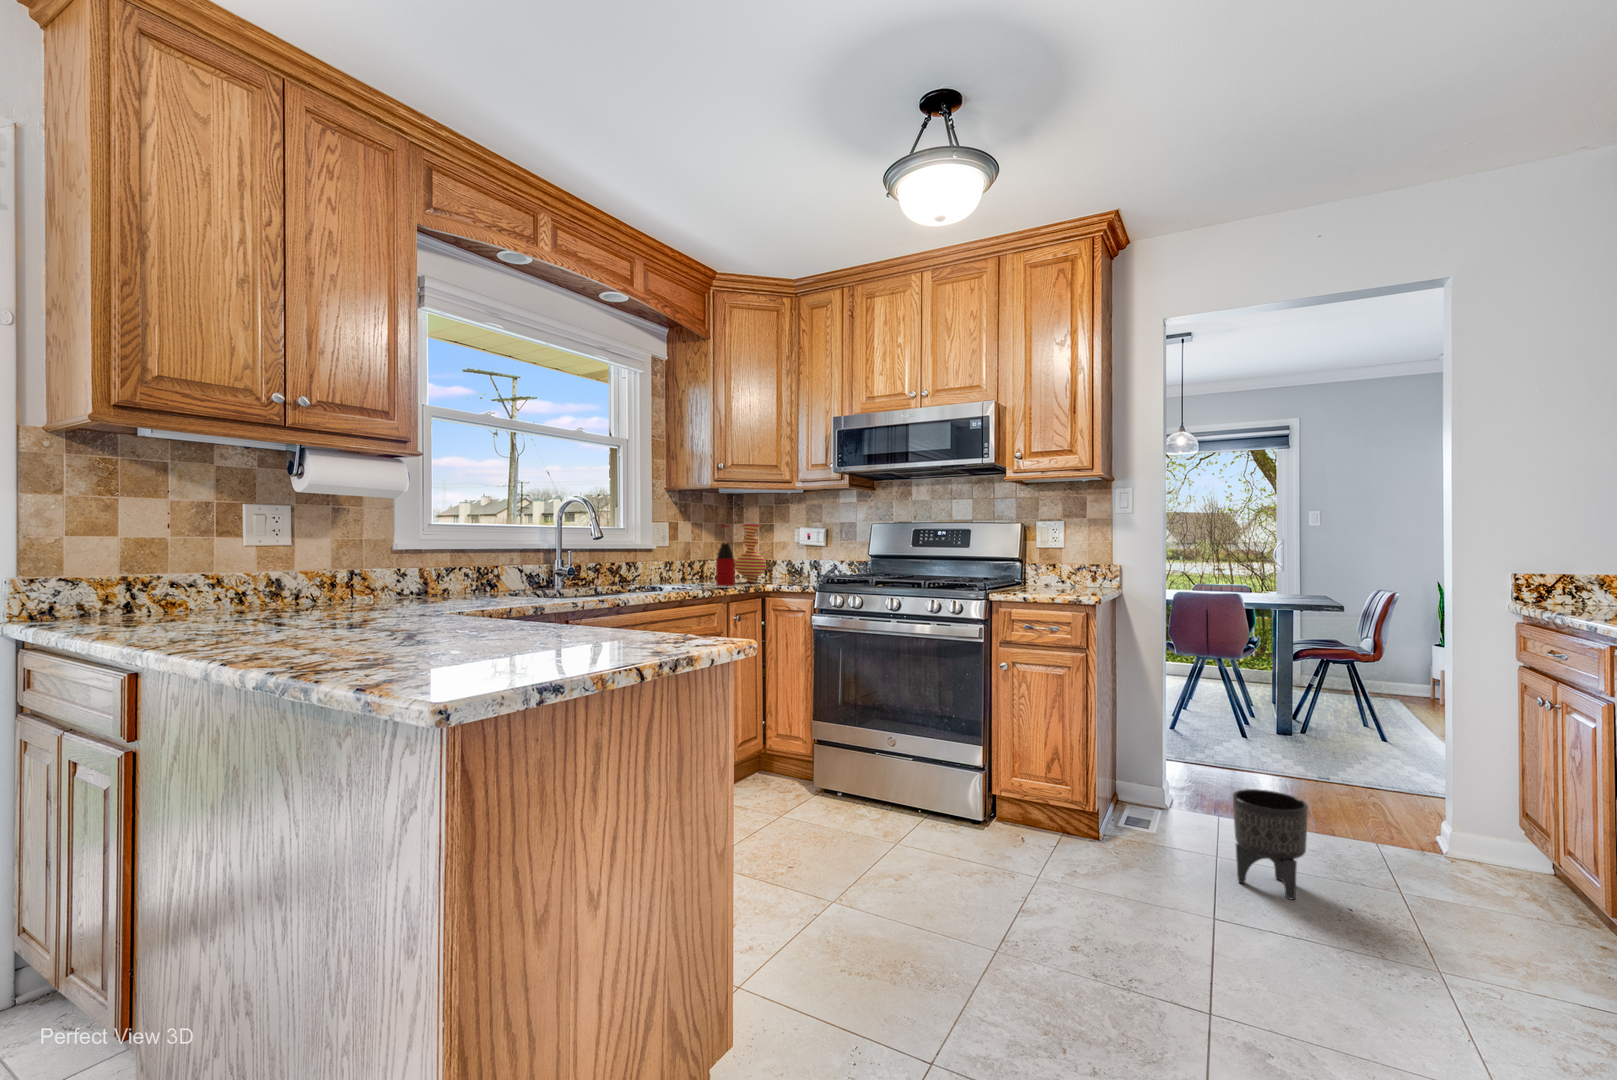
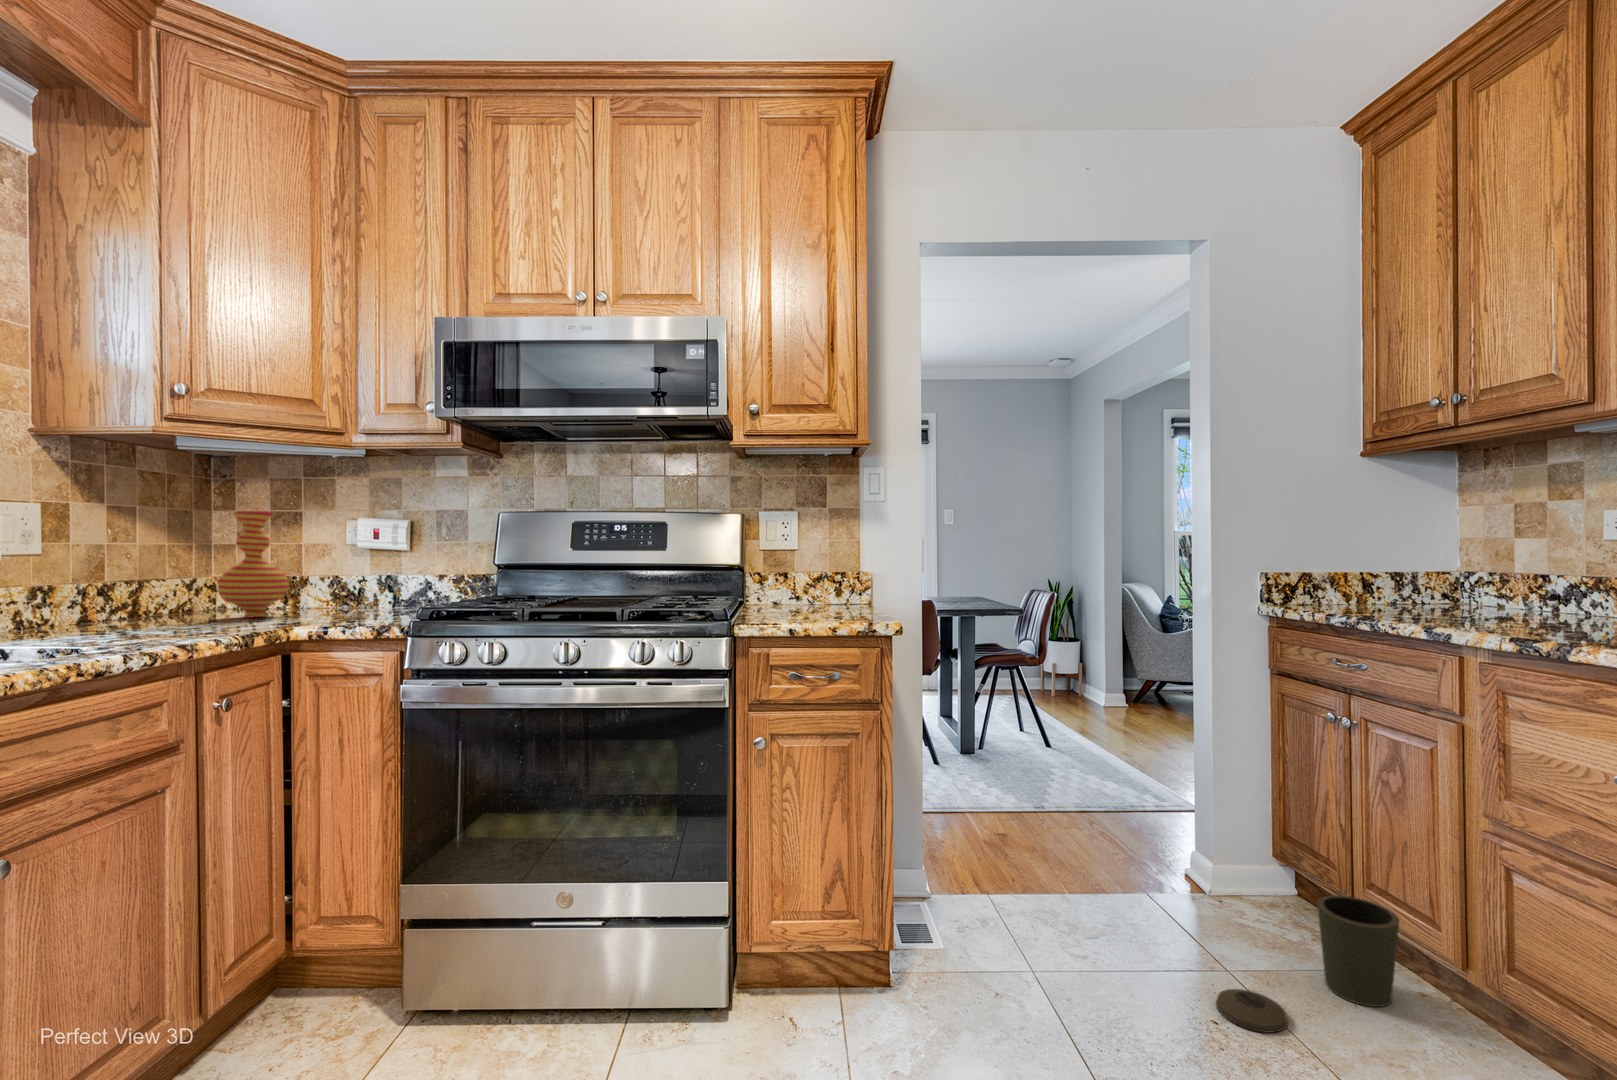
bottle: present [716,525,735,587] -> none [165,510,215,640]
planter: present [1232,789,1308,899] -> none [1081,872,1176,1028]
trash can: none [1349,847,1550,939] -> present [1216,895,1399,1033]

